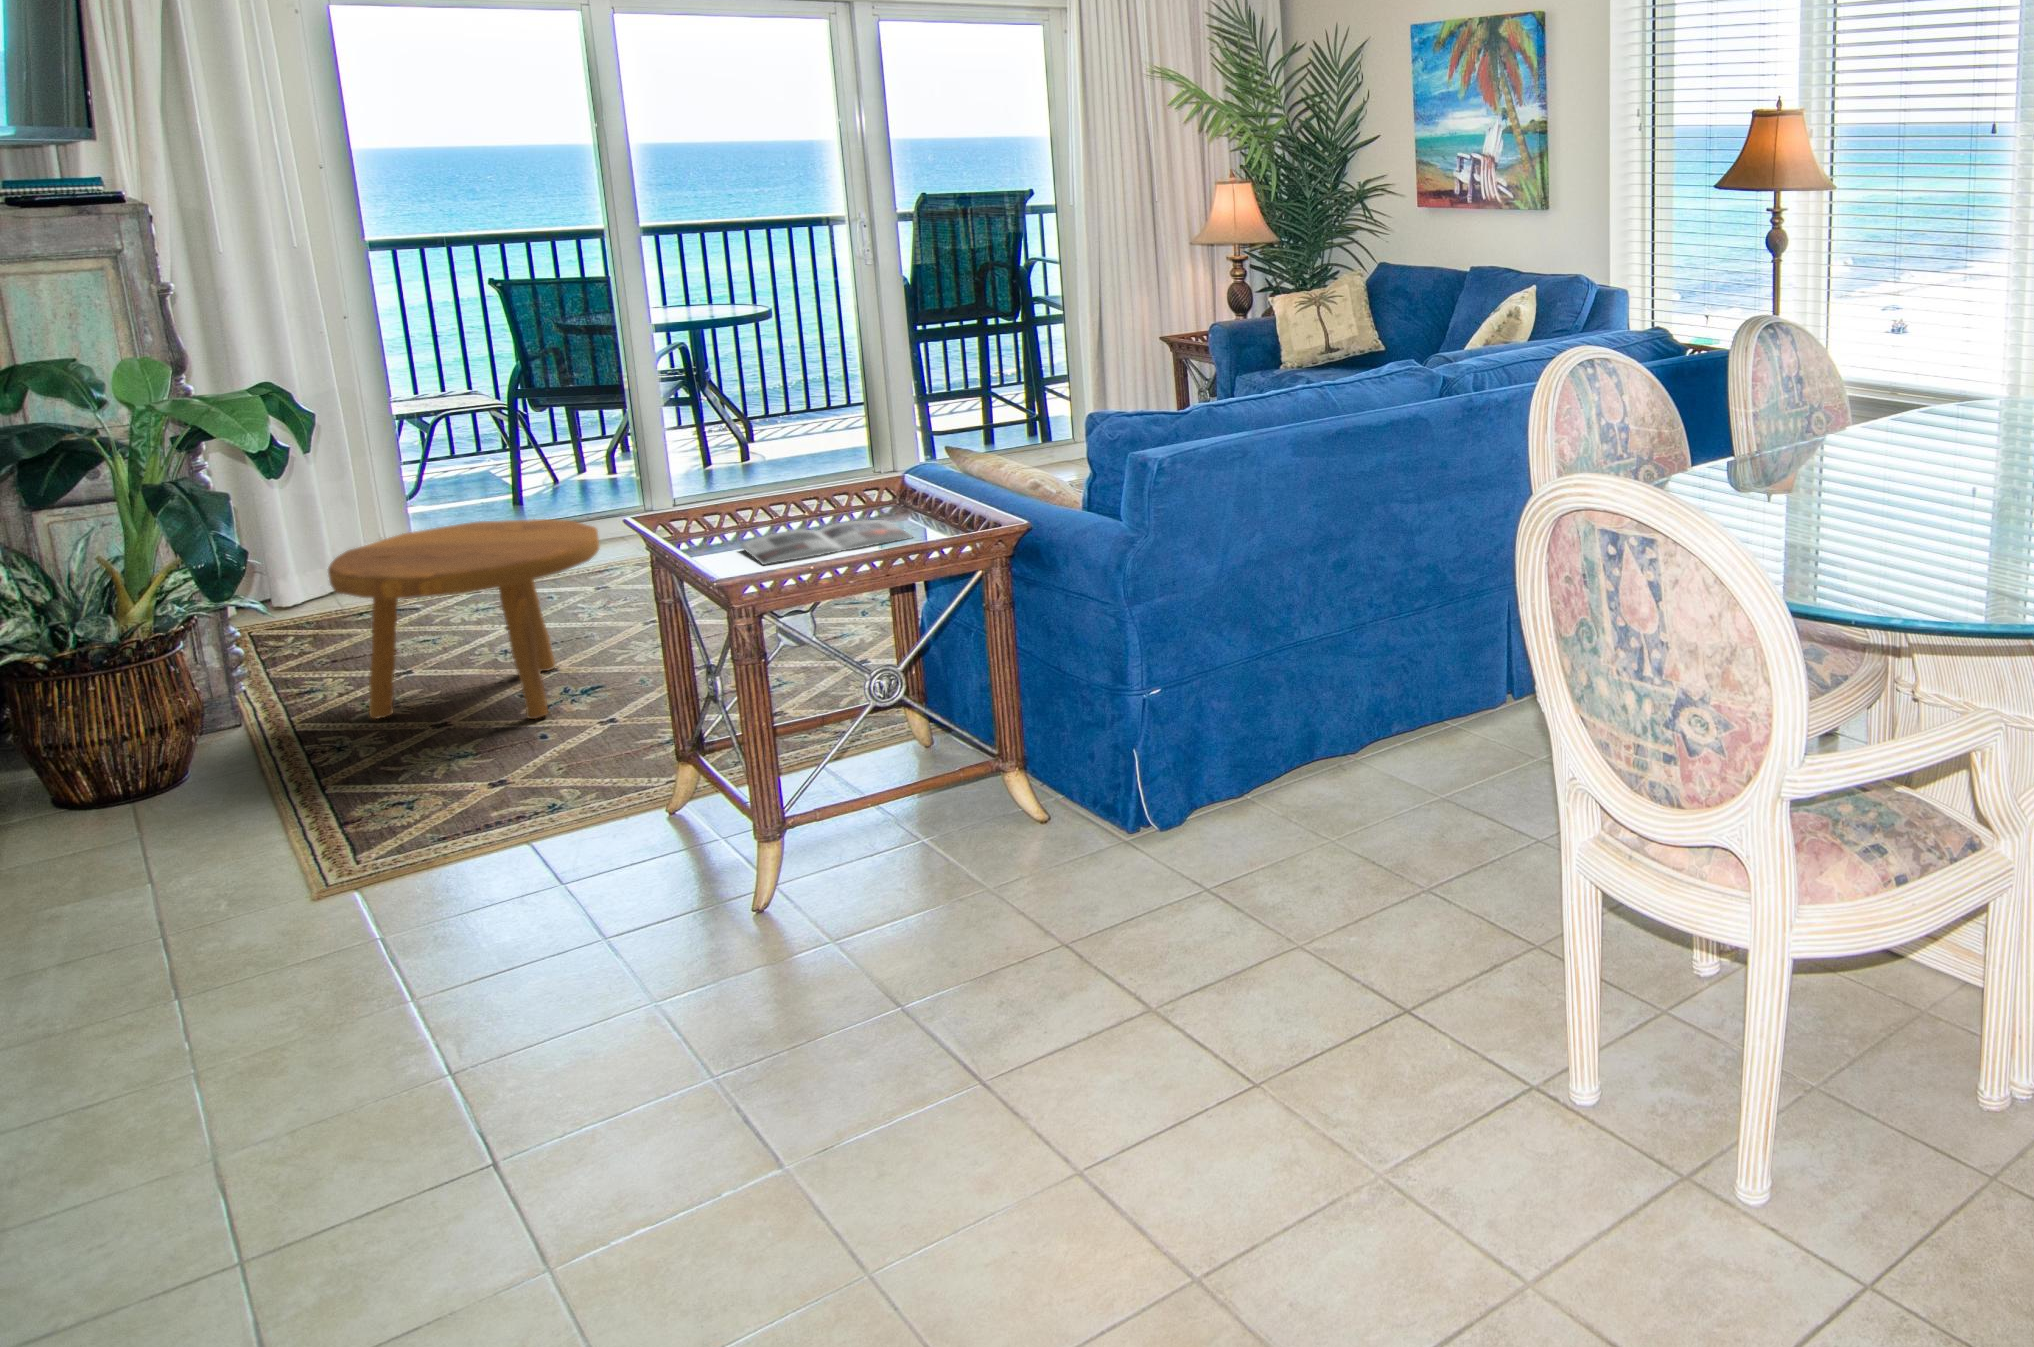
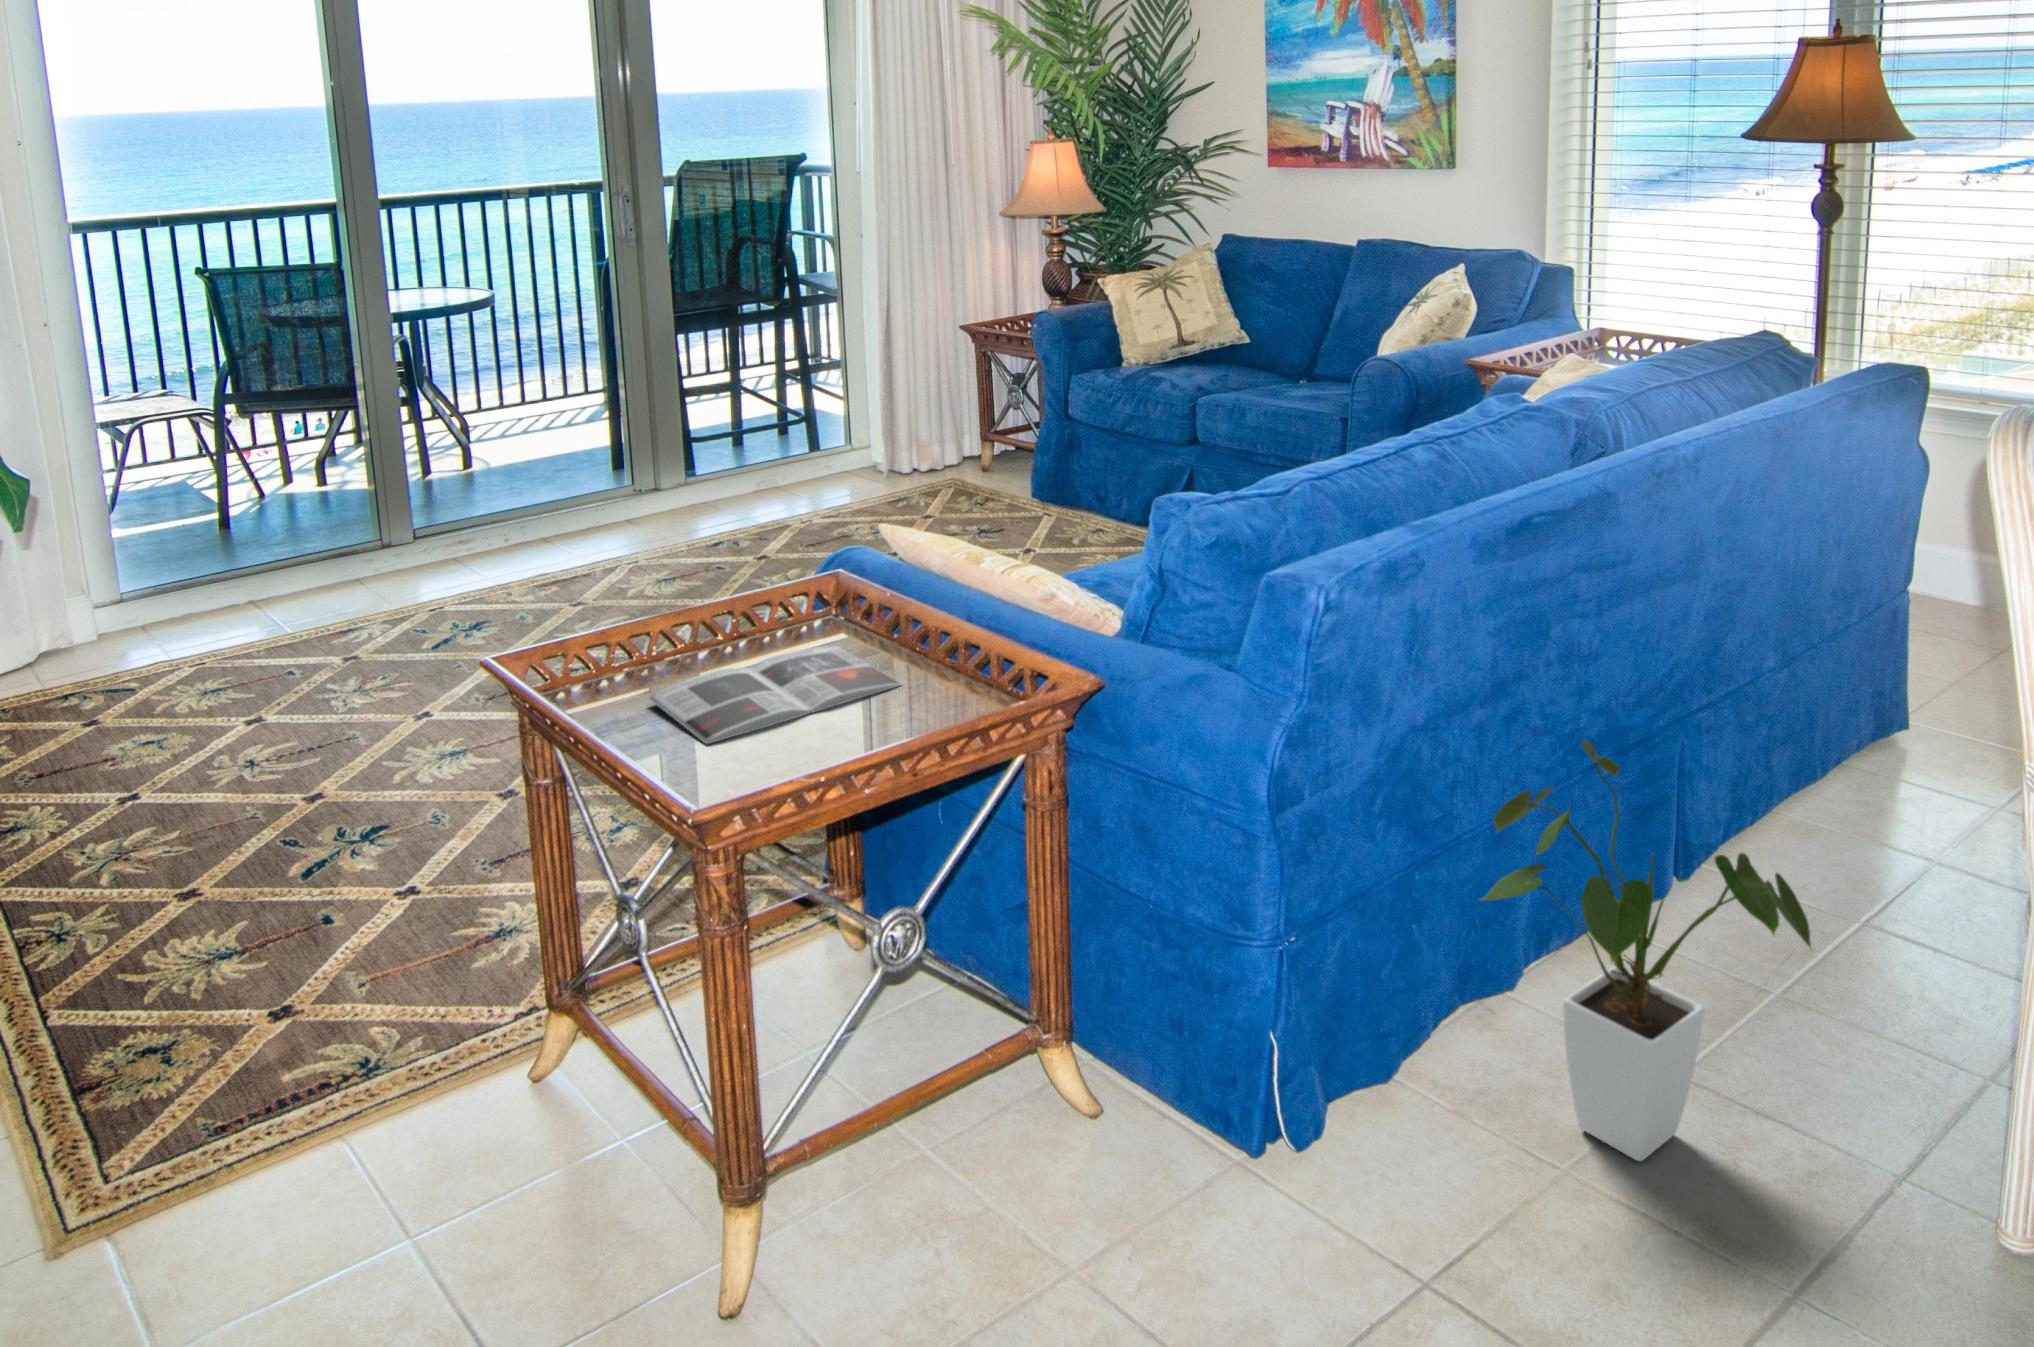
footstool: present [328,519,599,719] -> none [45,598,386,889]
house plant: none [1278,572,1454,823] -> present [1482,741,1811,1161]

